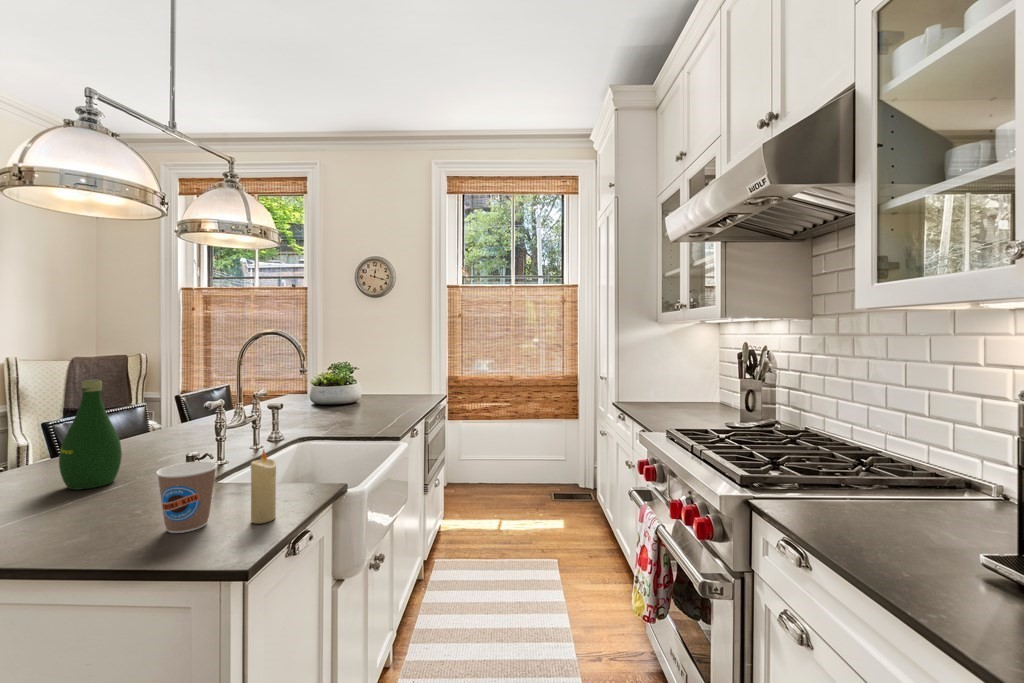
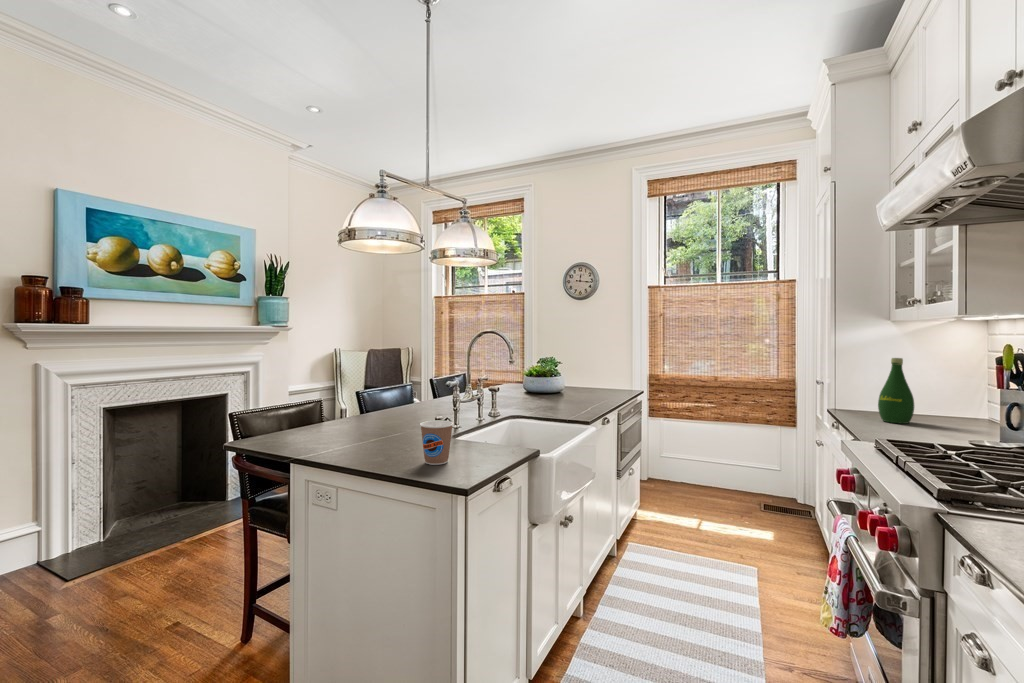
bottle: present [59,380,122,490] -> present [878,358,914,424]
candle: present [250,450,276,524] -> none [473,415,488,466]

